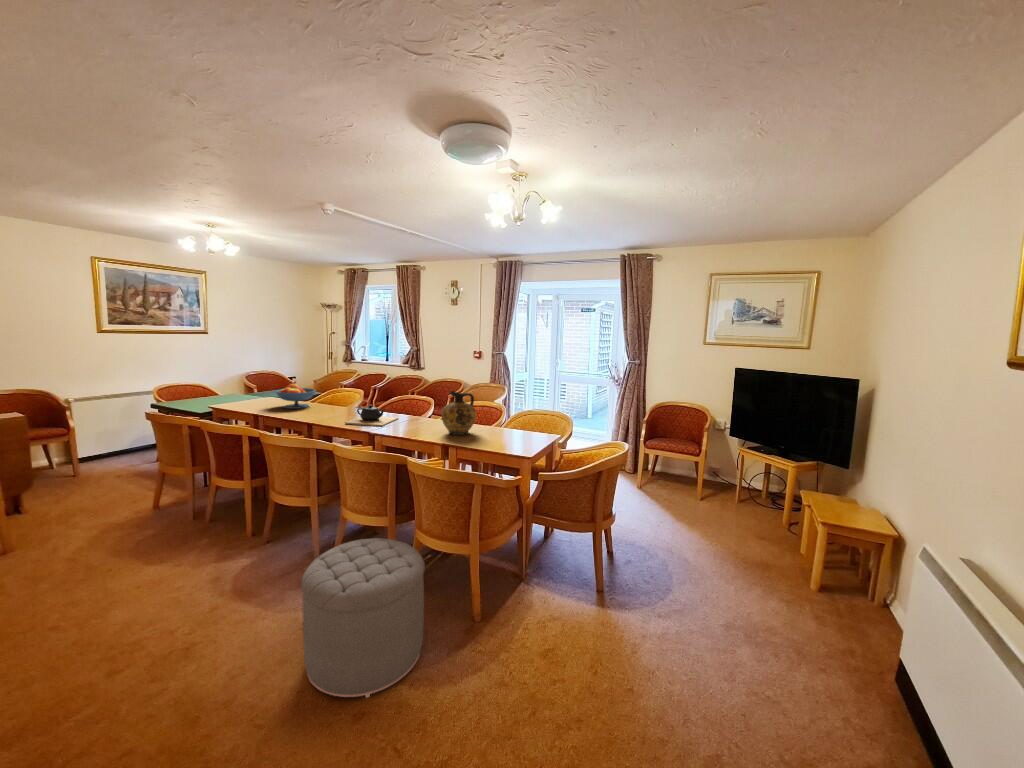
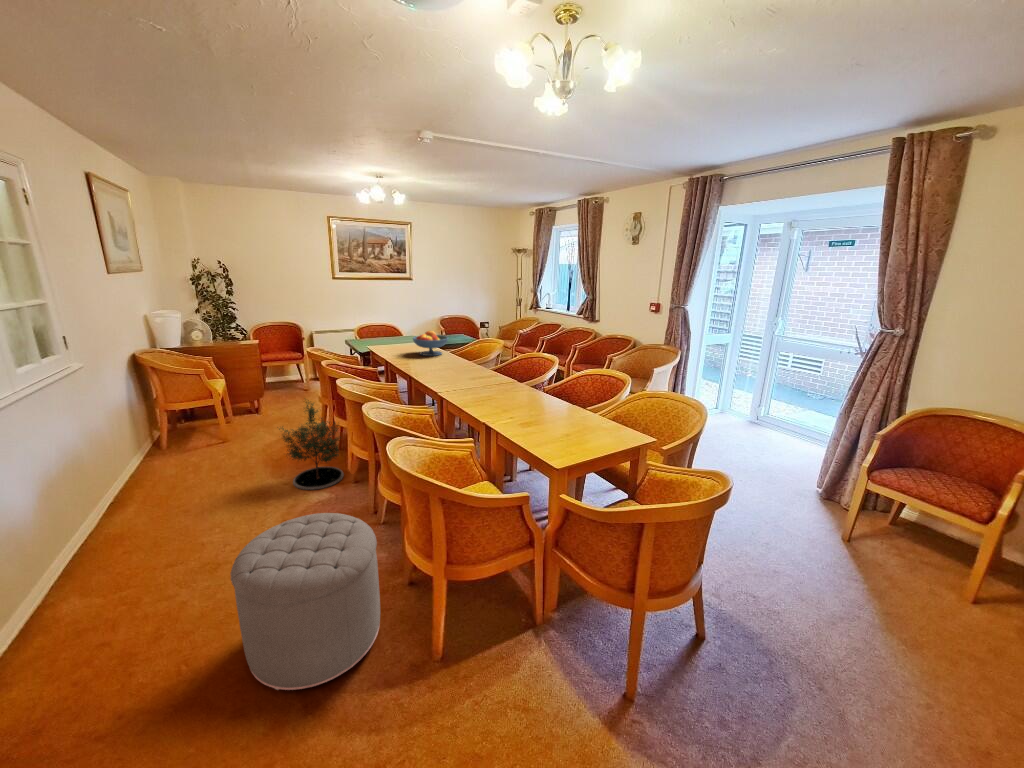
ceramic jug: present [441,391,476,435] -> none [508,354,552,411]
teapot: present [345,405,398,426] -> none [438,360,496,386]
potted tree: none [160,461,247,567] -> present [279,402,344,490]

